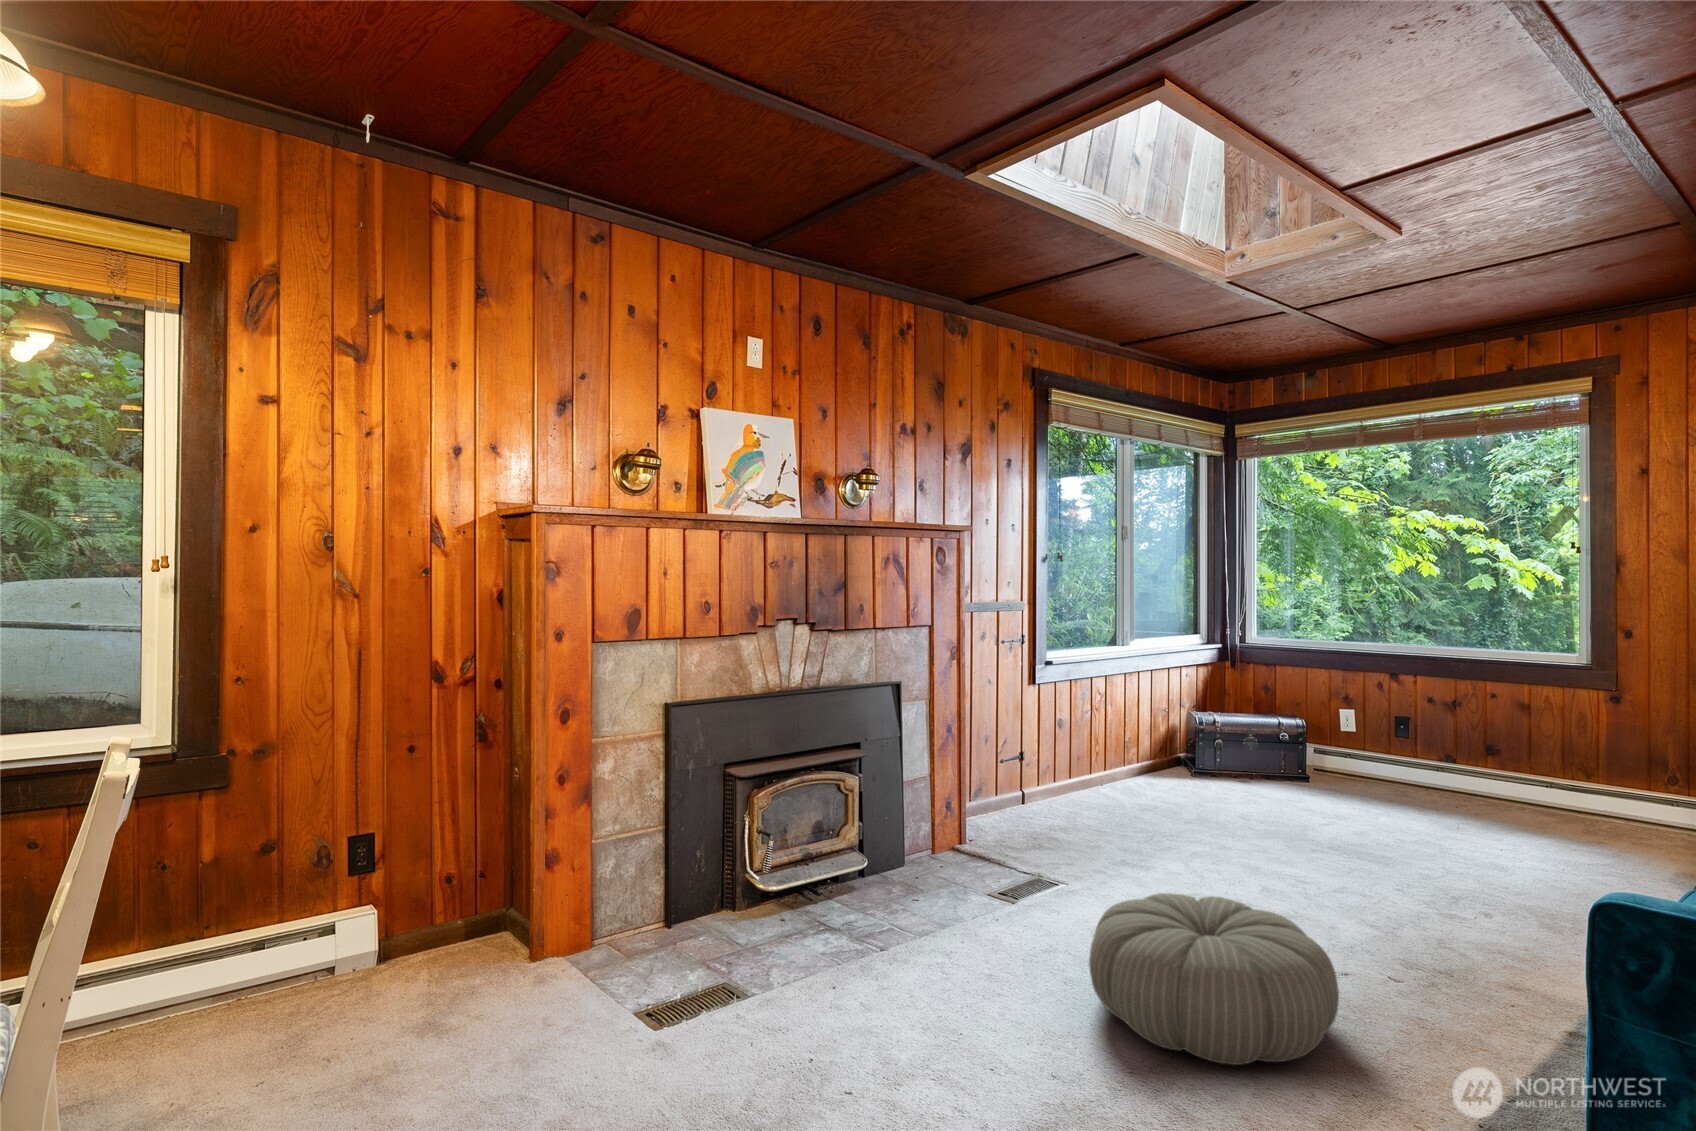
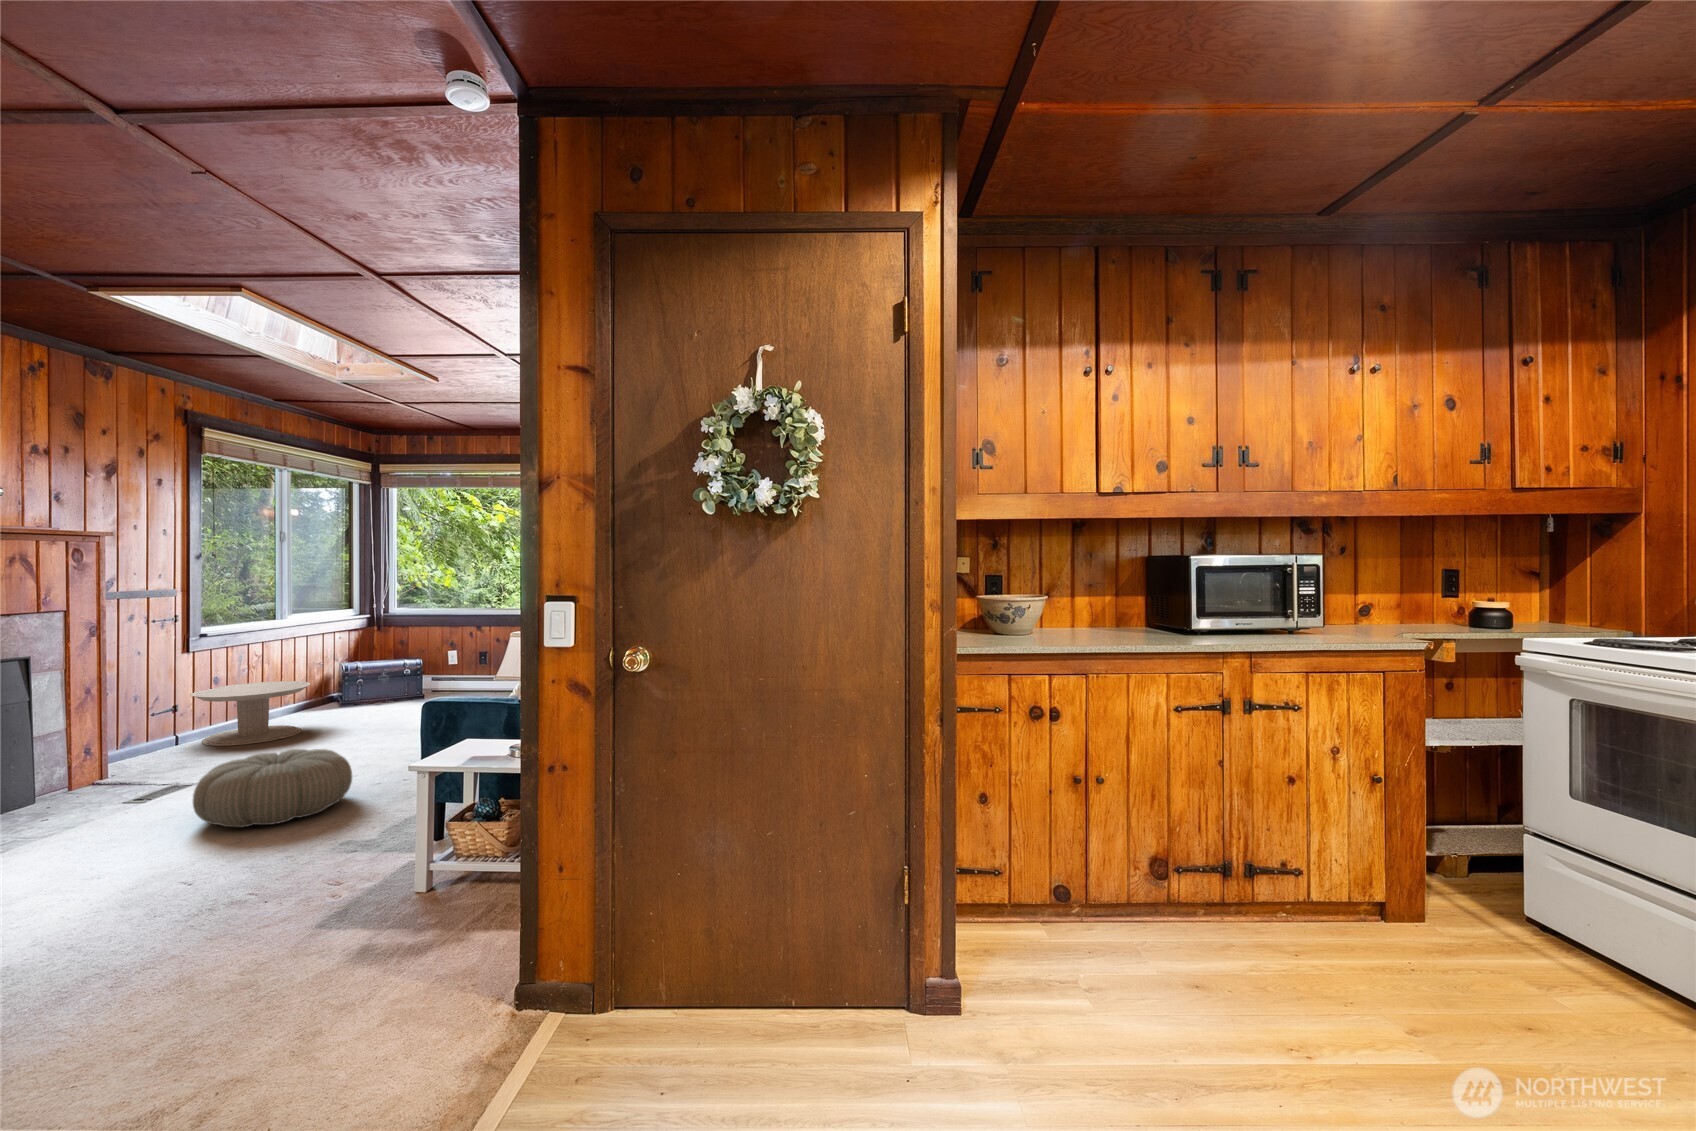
side table: none [1039,732,1175,825] -> present [190,681,311,746]

